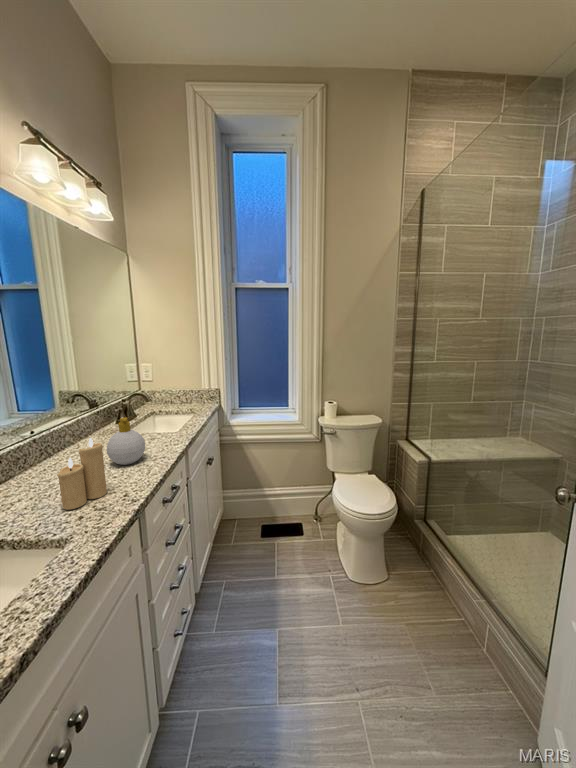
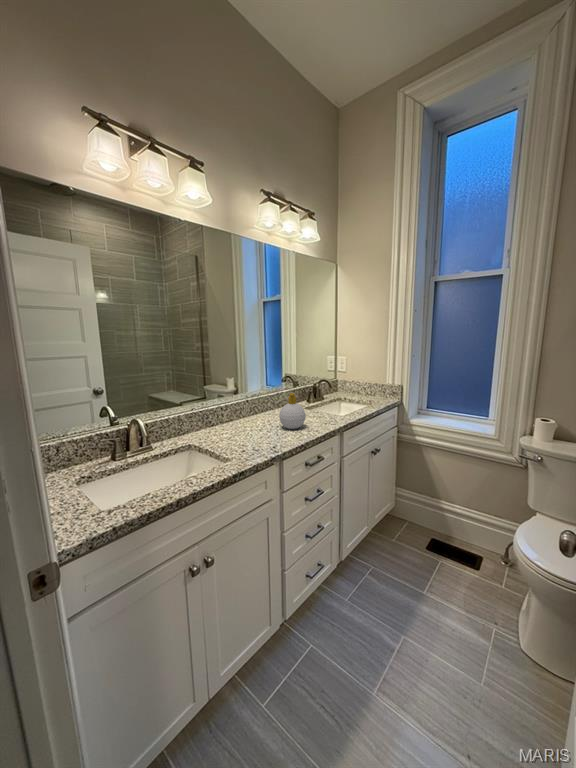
candle: present [57,438,107,510] -> none [237,401,266,445]

